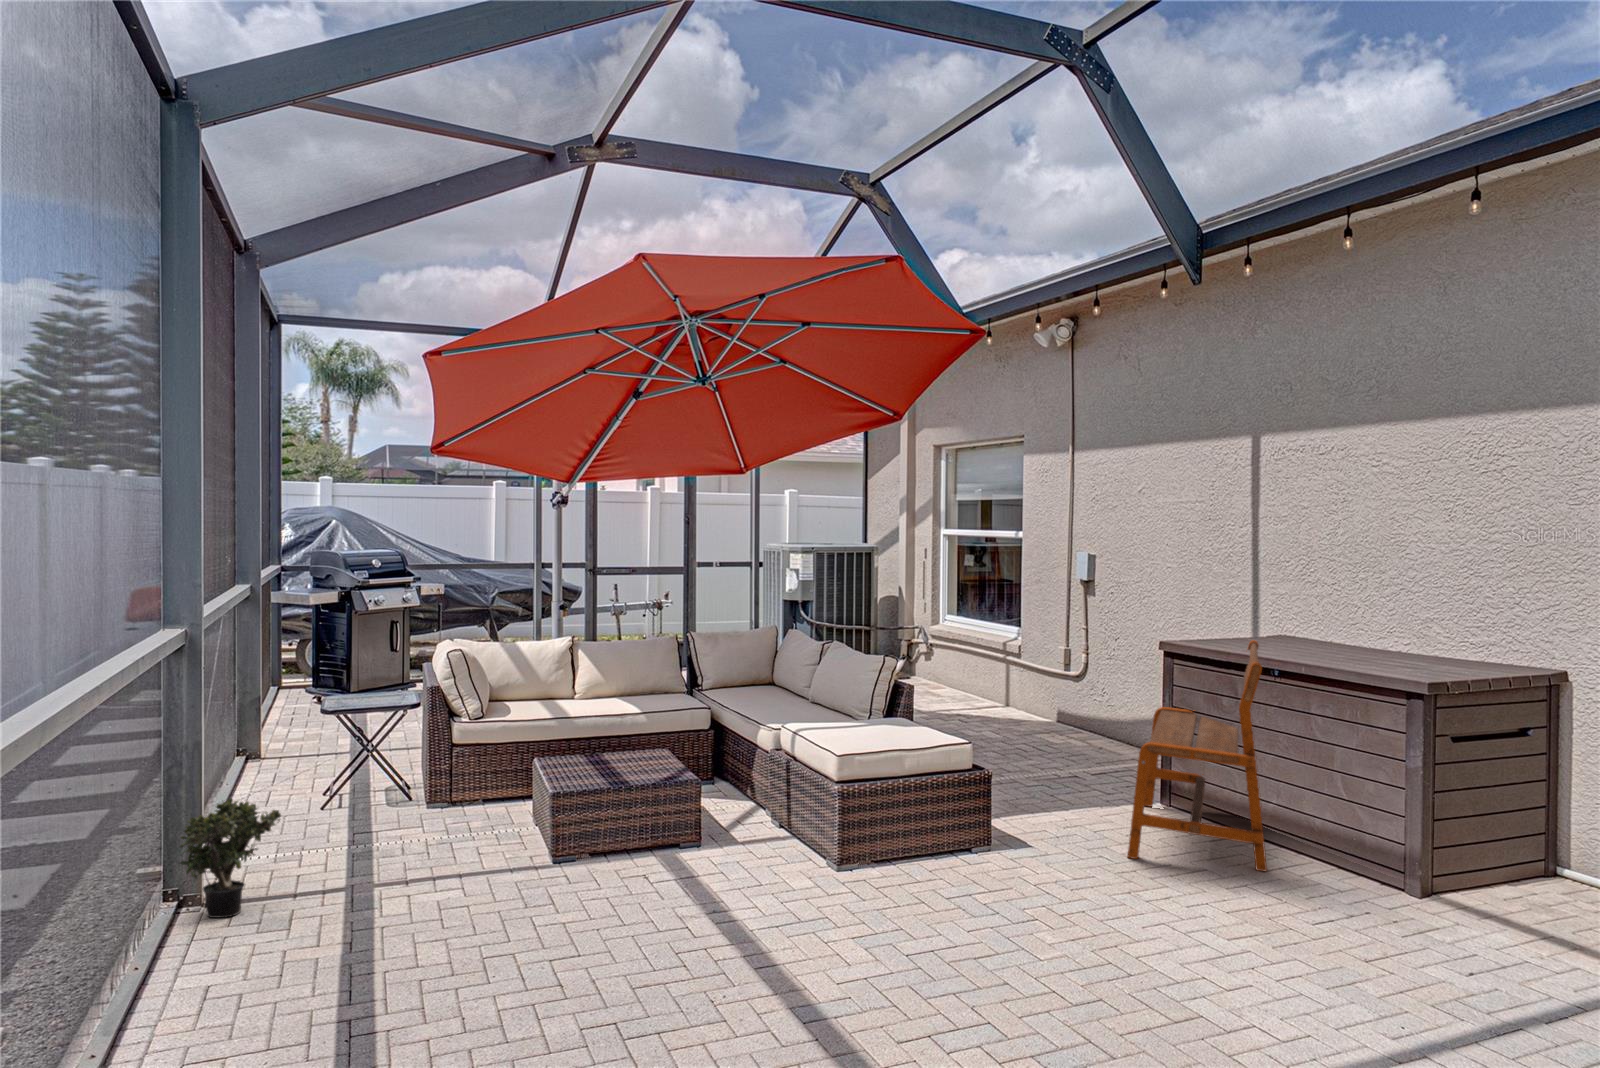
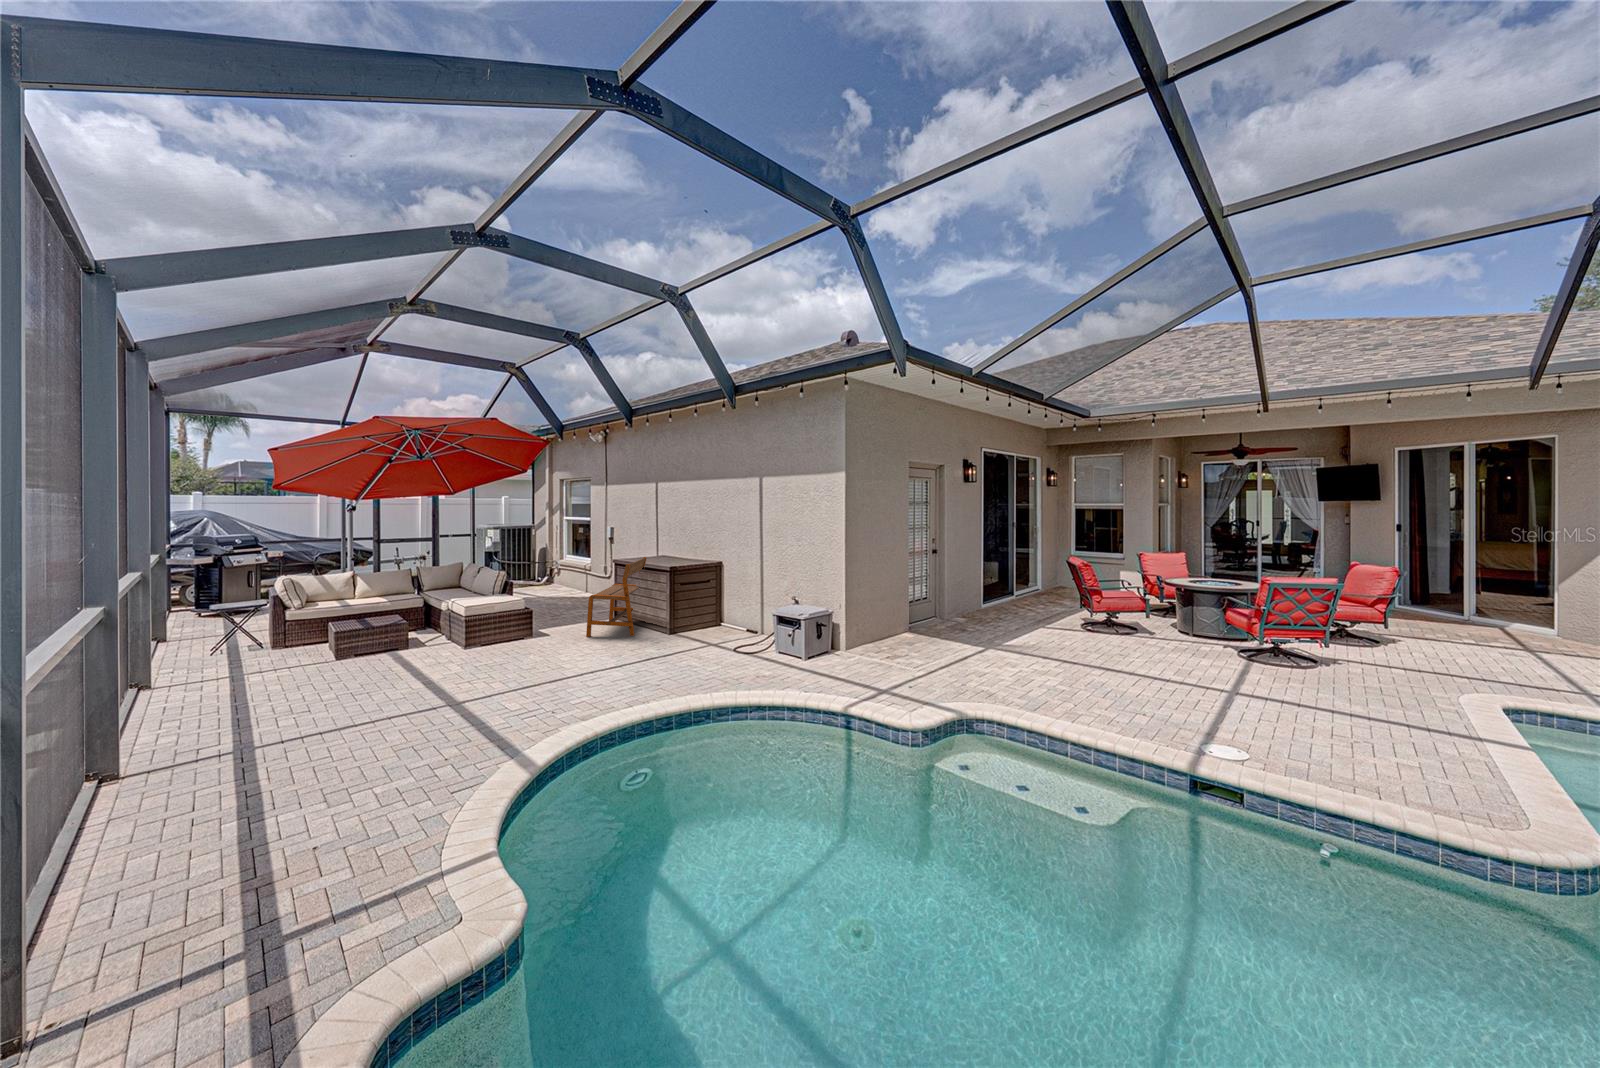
potted plant: present [180,798,281,918] -> none [144,641,196,690]

